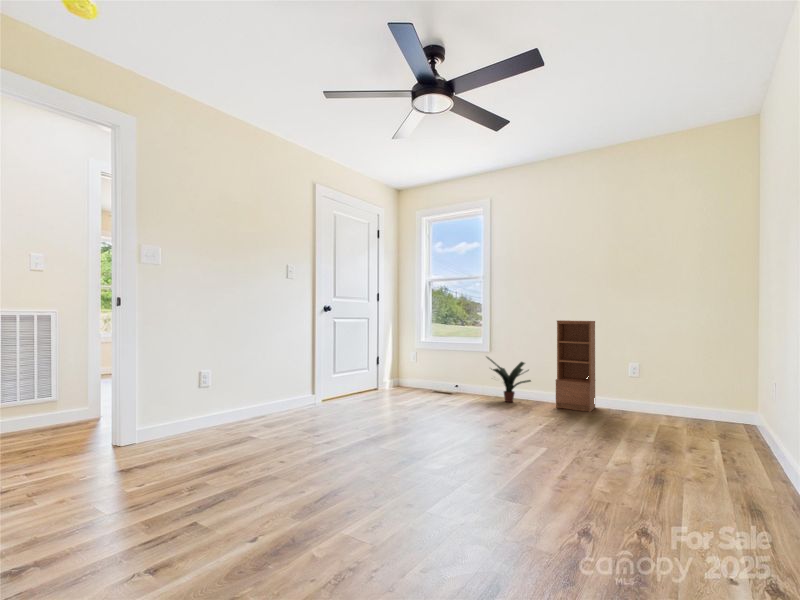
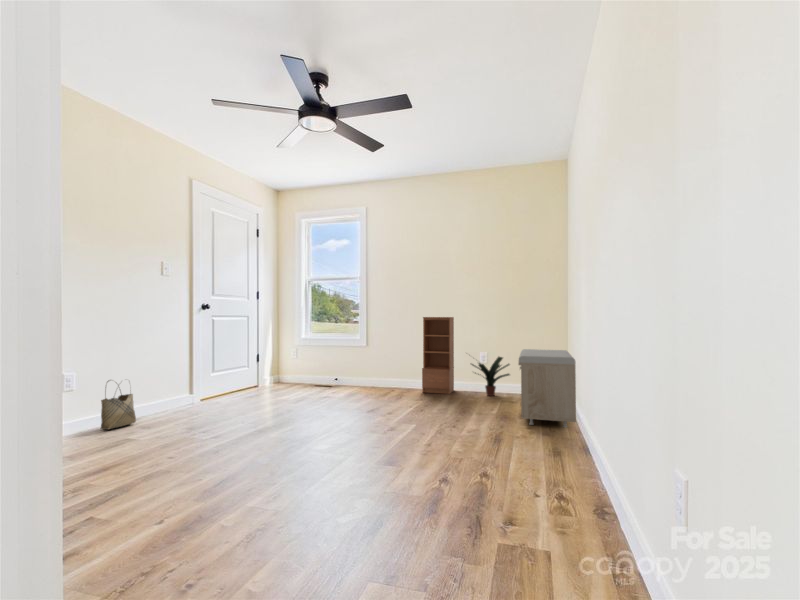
potted plant: present [487,357,531,402] -> present [471,357,510,396]
storage bench: none [688,363,779,473] -> present [519,349,576,427]
woven basket: none [229,376,260,425] -> present [101,381,136,430]

